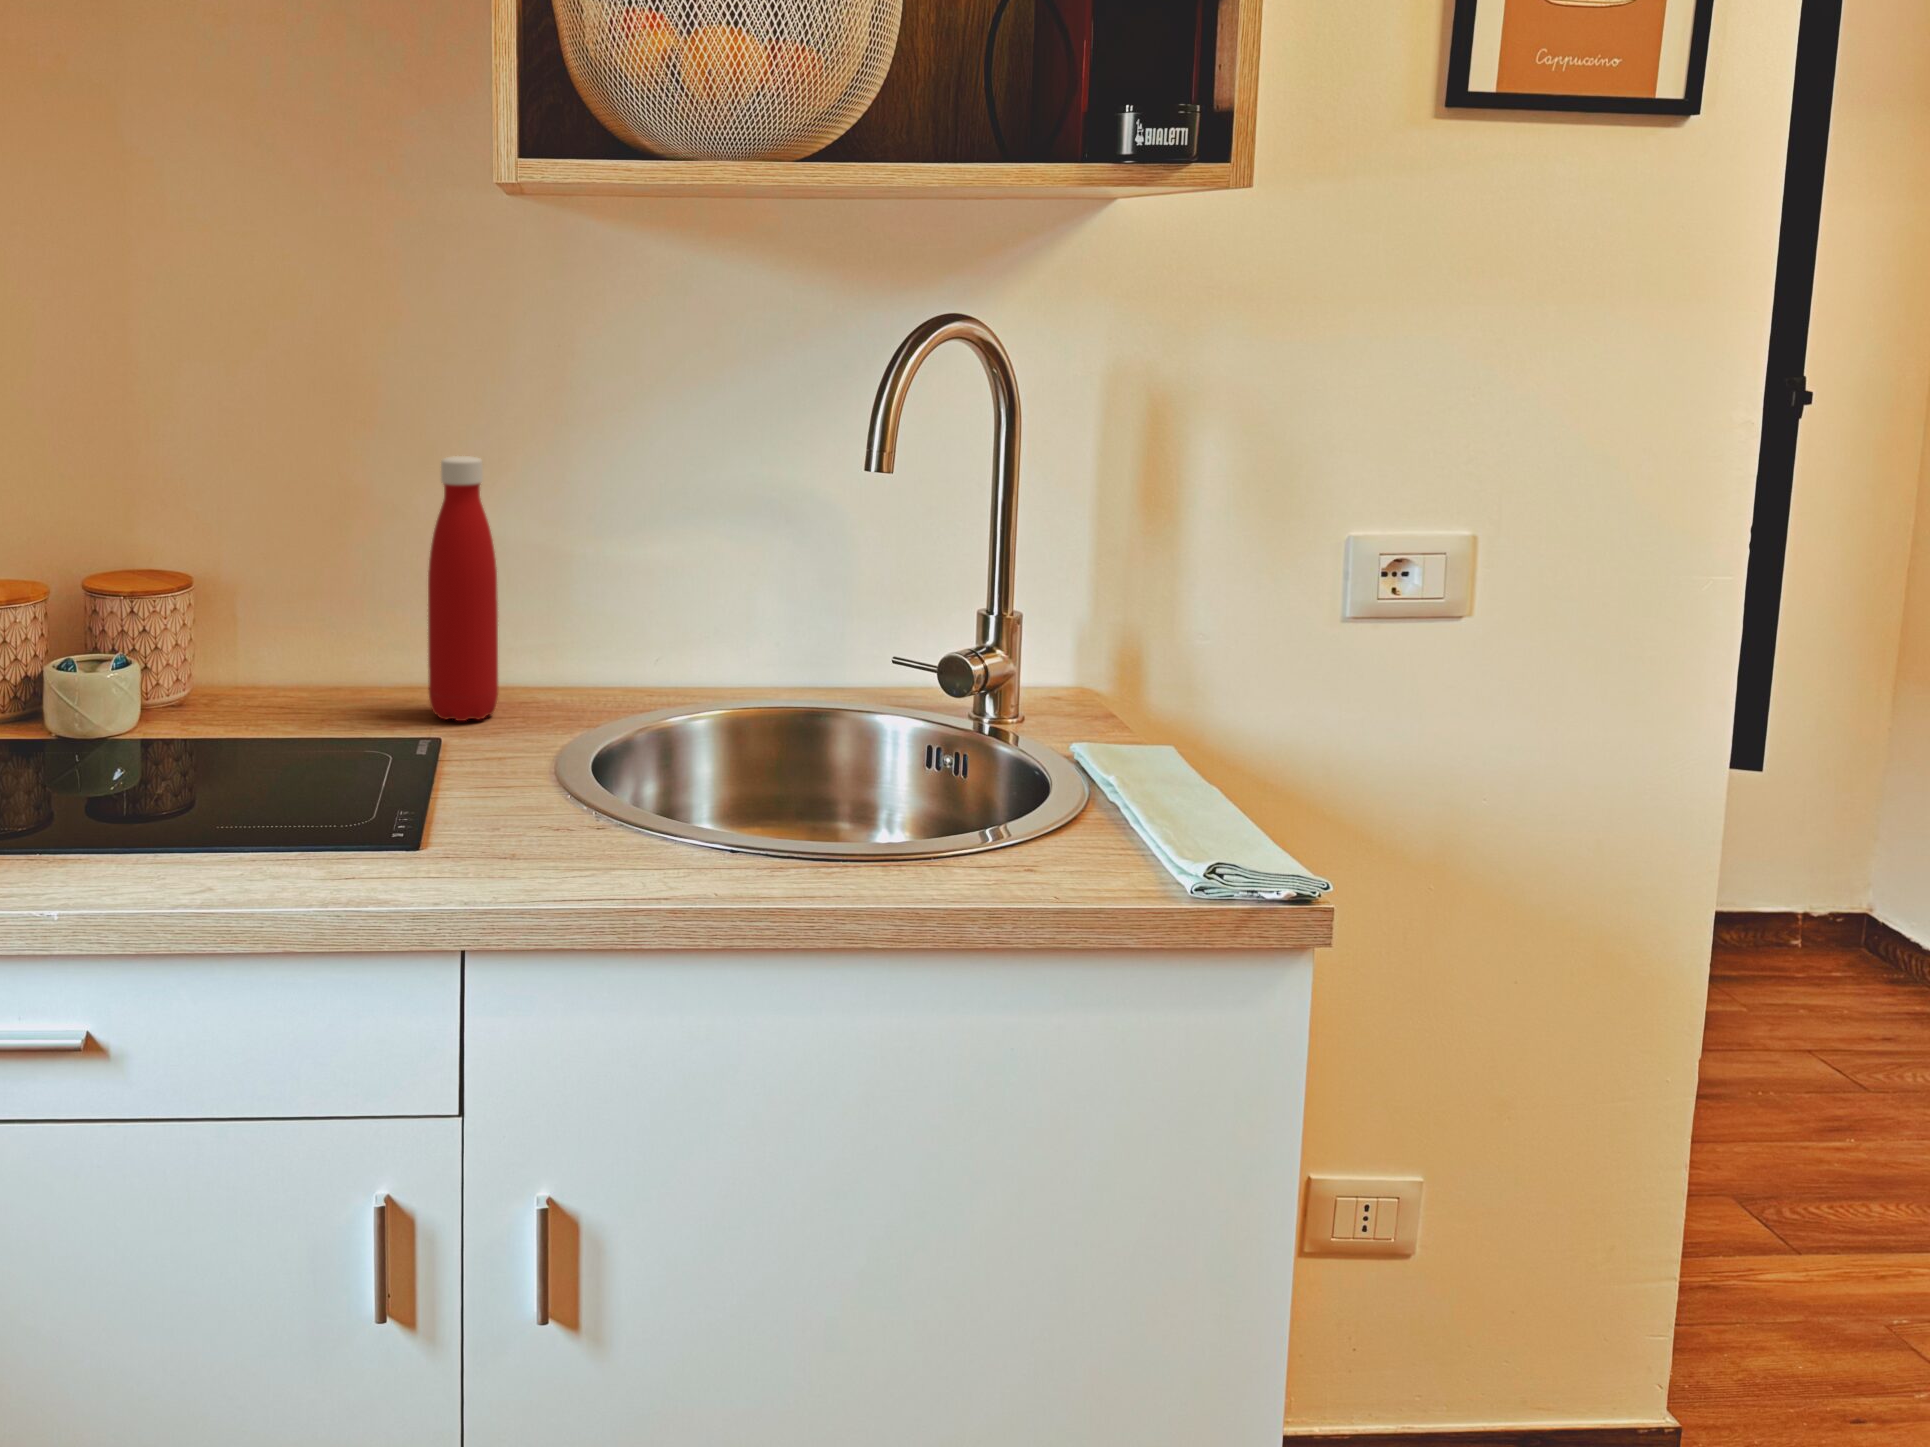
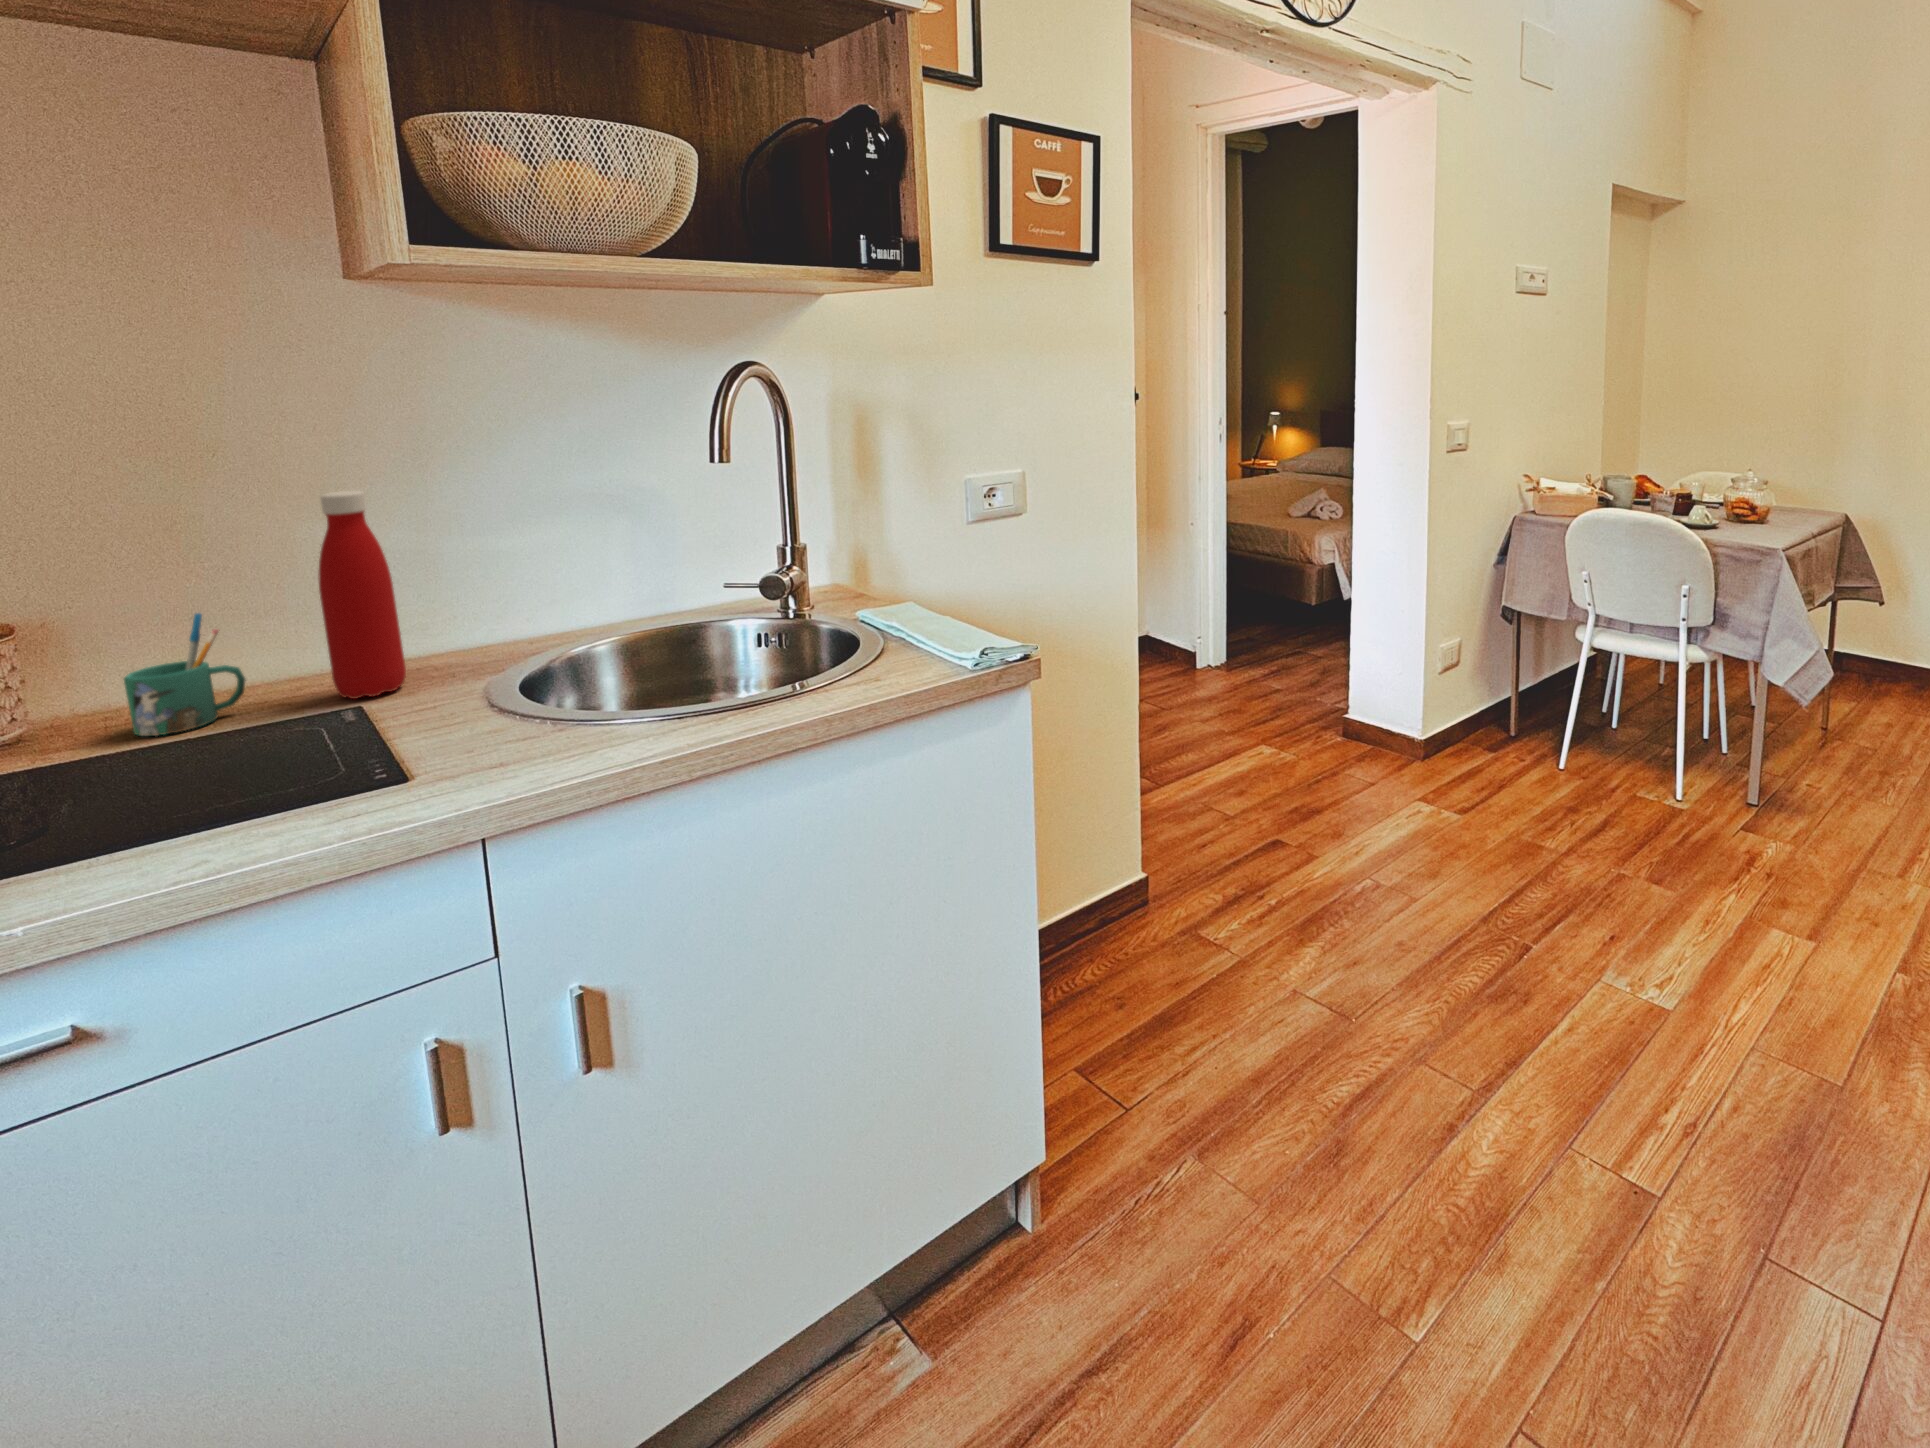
mug: none [262,583,358,717] -> present [124,613,246,736]

